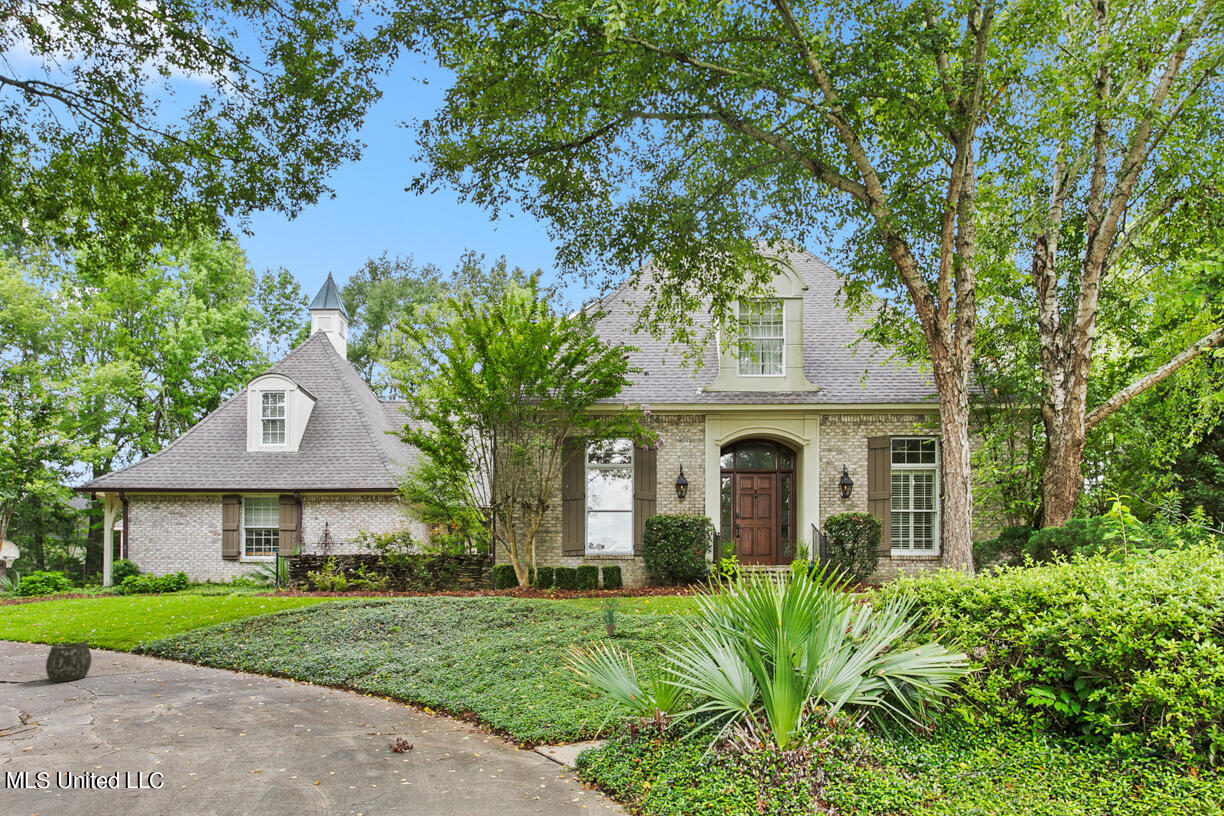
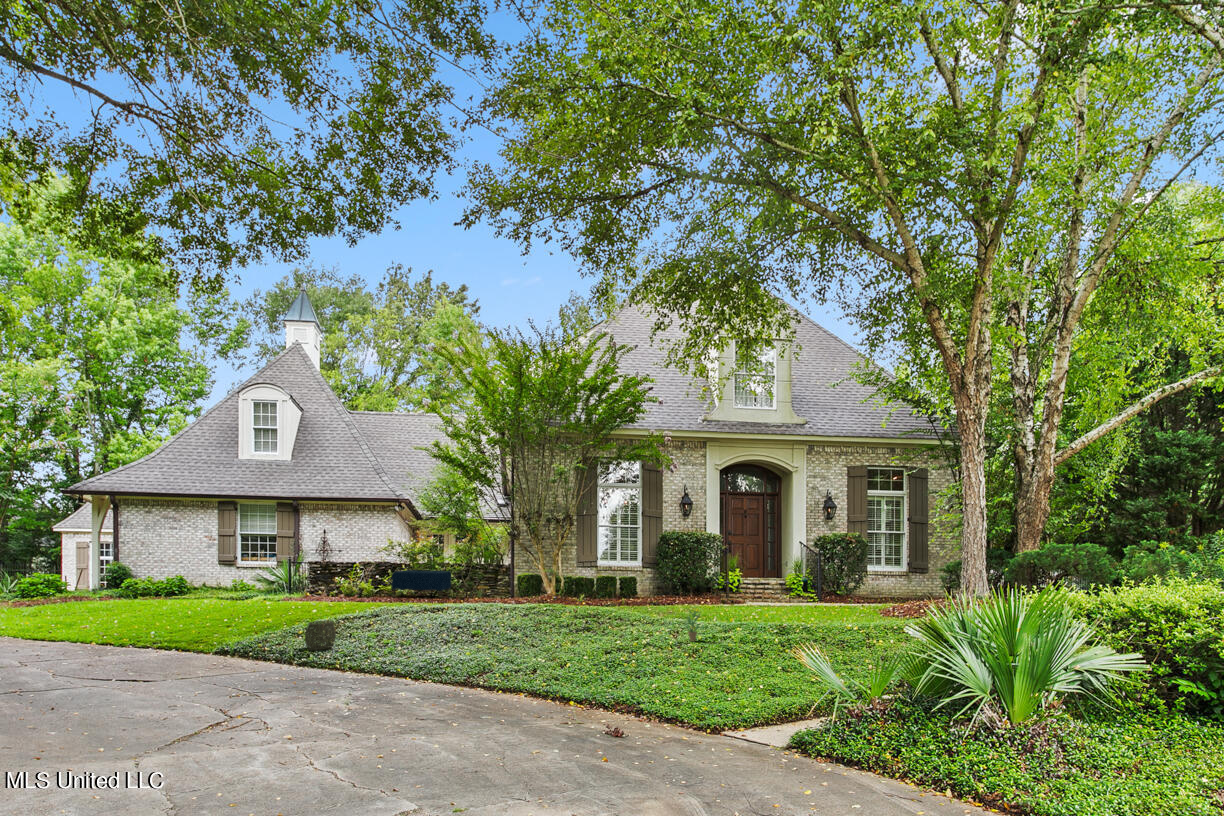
bench: none [374,561,436,590] -> present [391,570,451,598]
woven basket: present [46,642,91,682] -> present [305,621,336,650]

